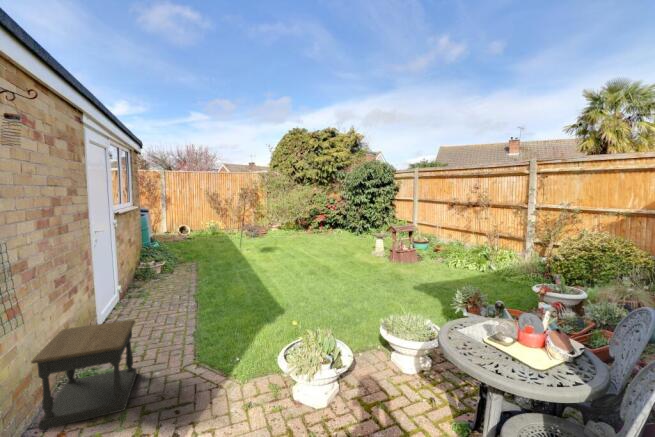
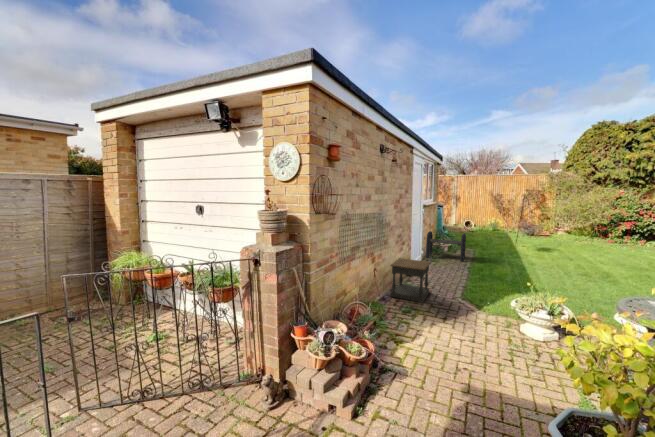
bench: none [127,248,187,294] -> present [426,231,466,261]

